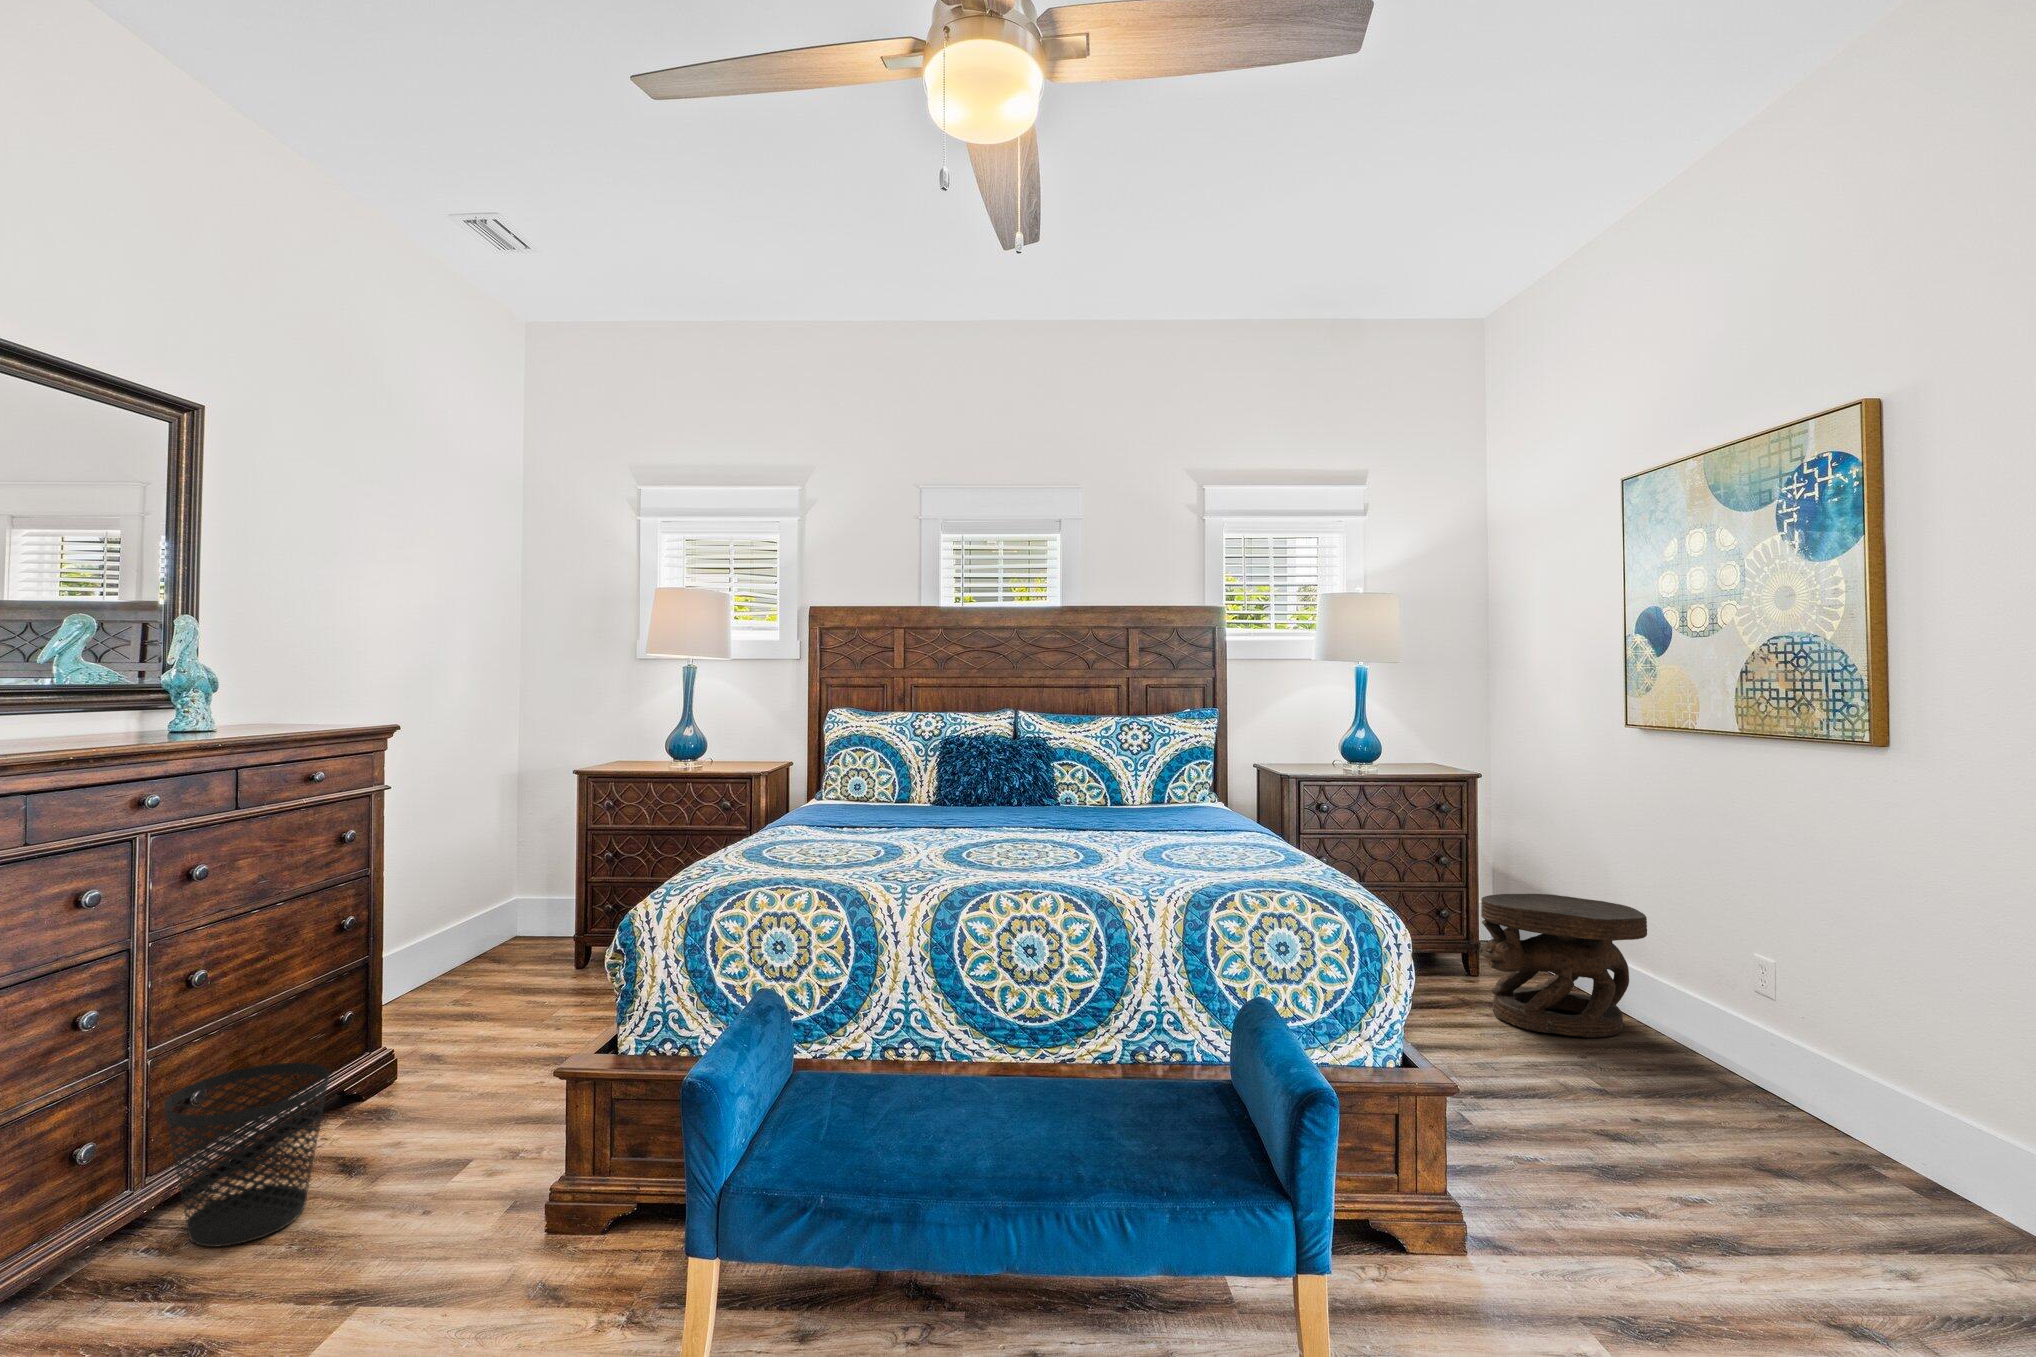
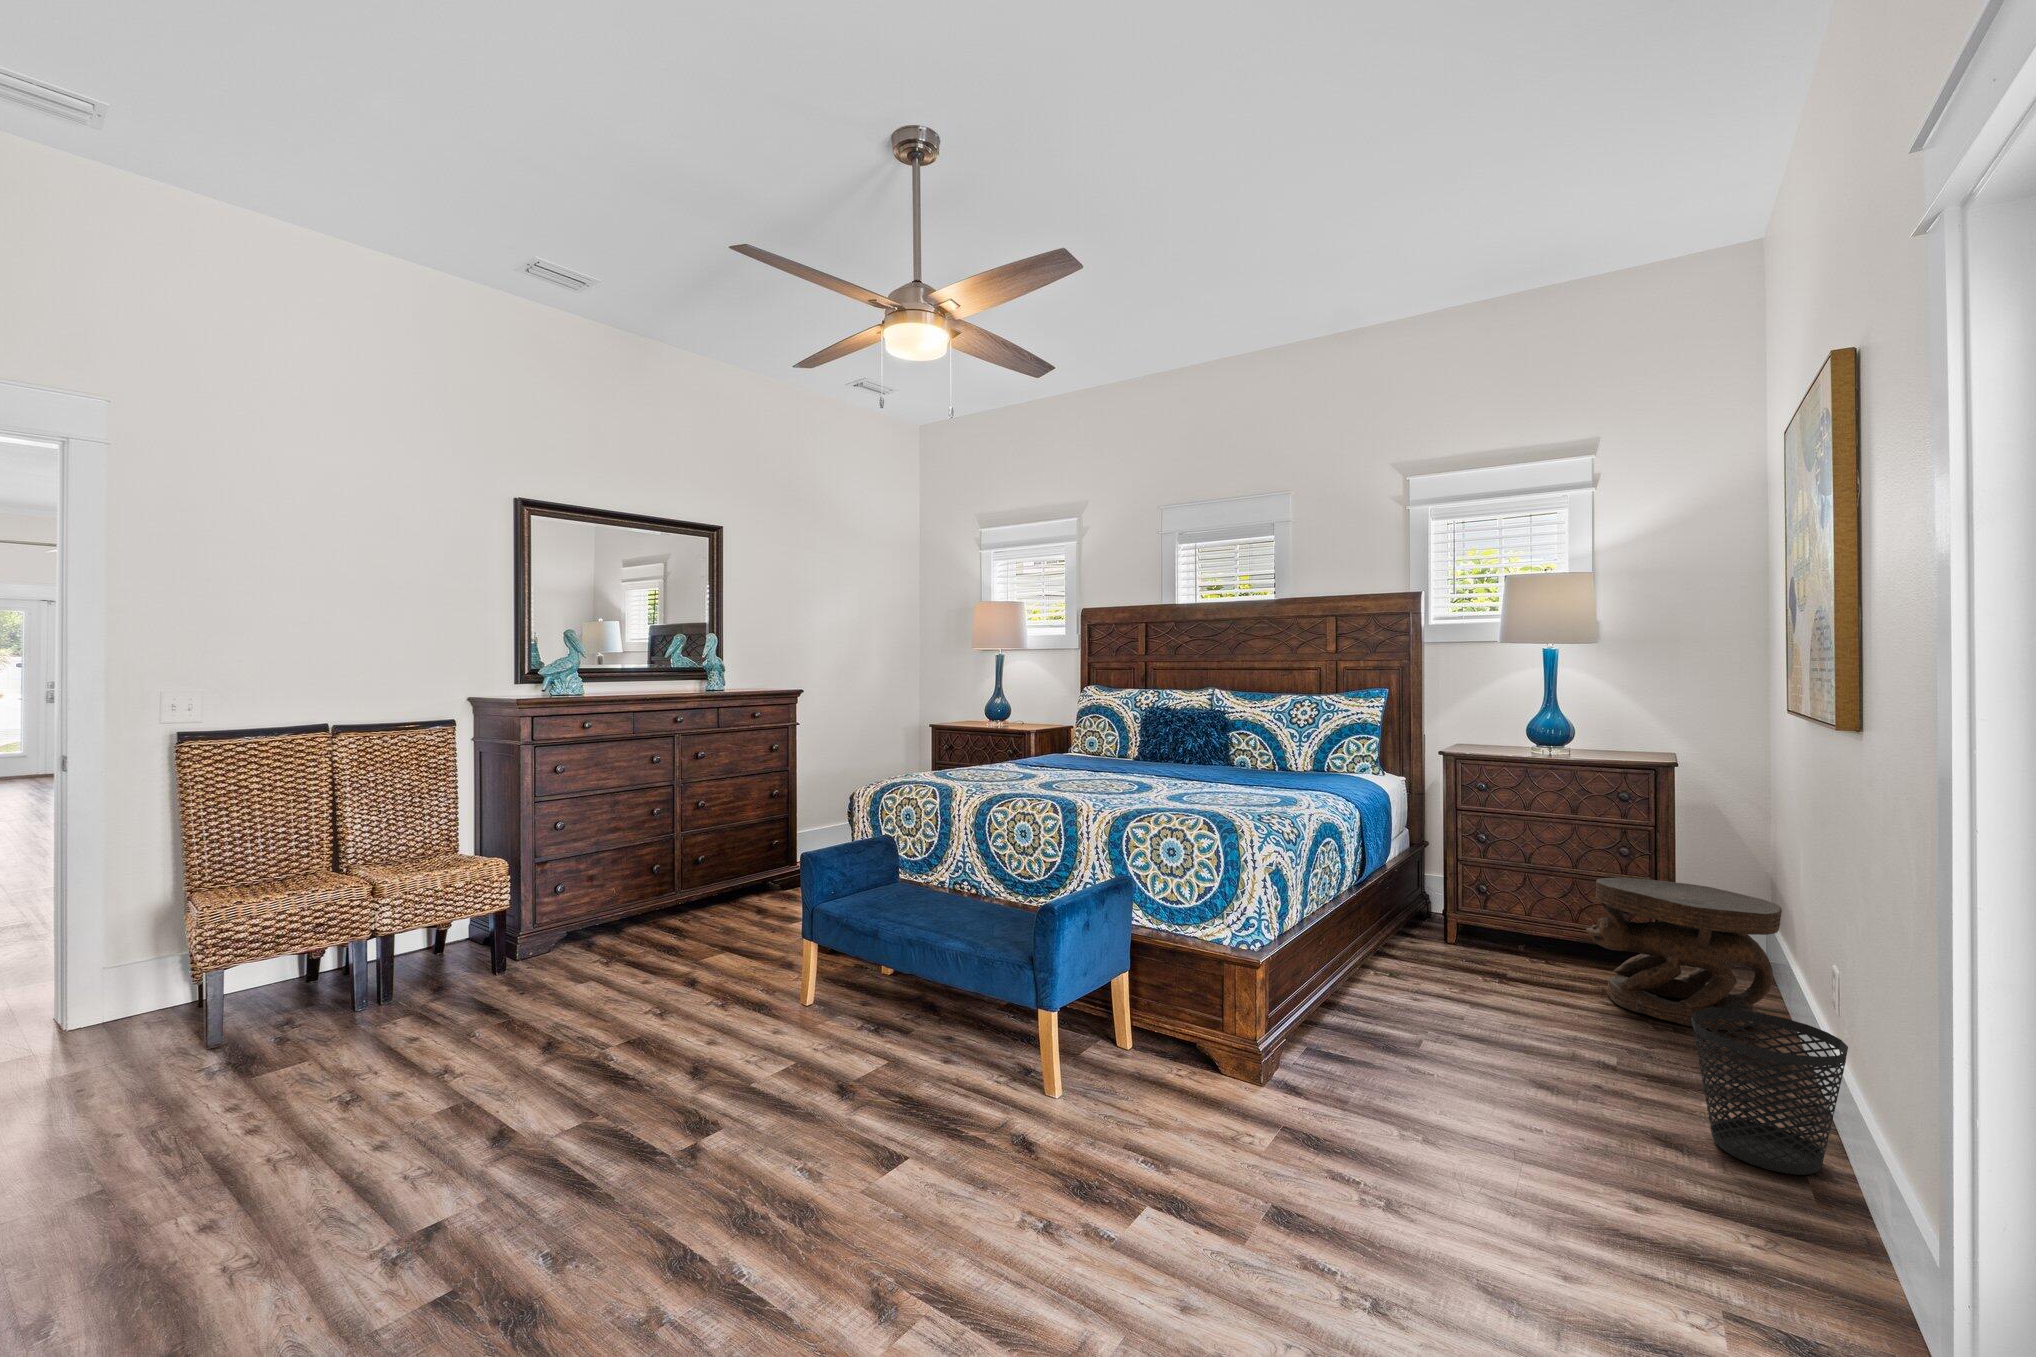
wastebasket: present [164,1062,330,1247] -> present [1691,1009,1848,1175]

